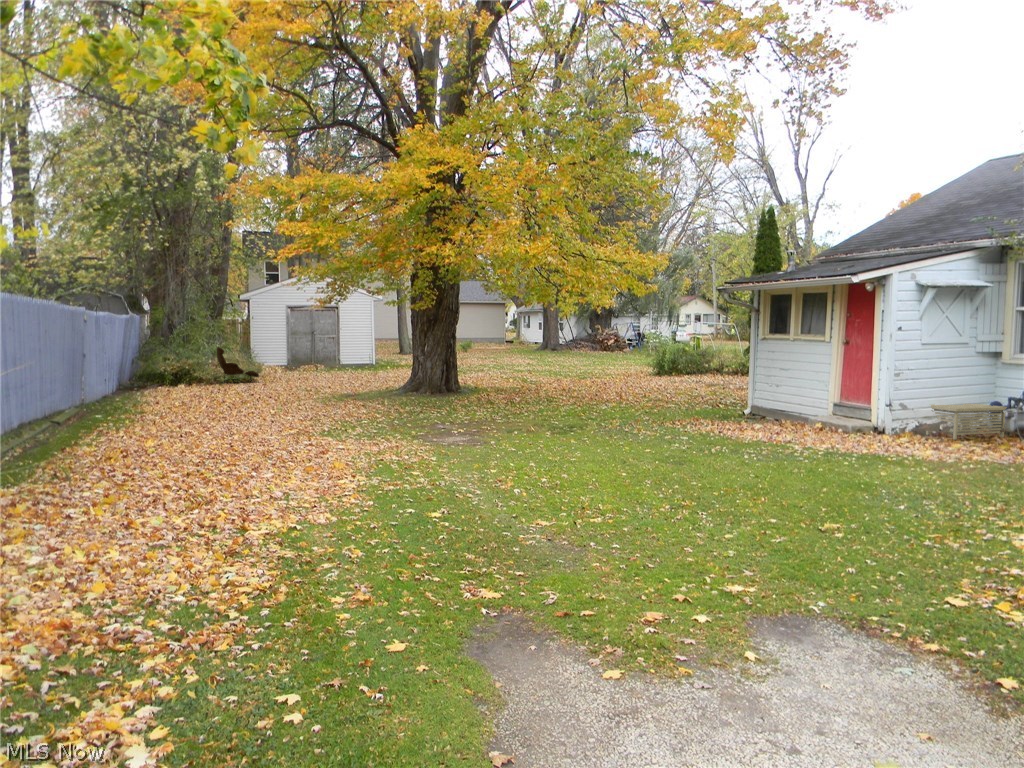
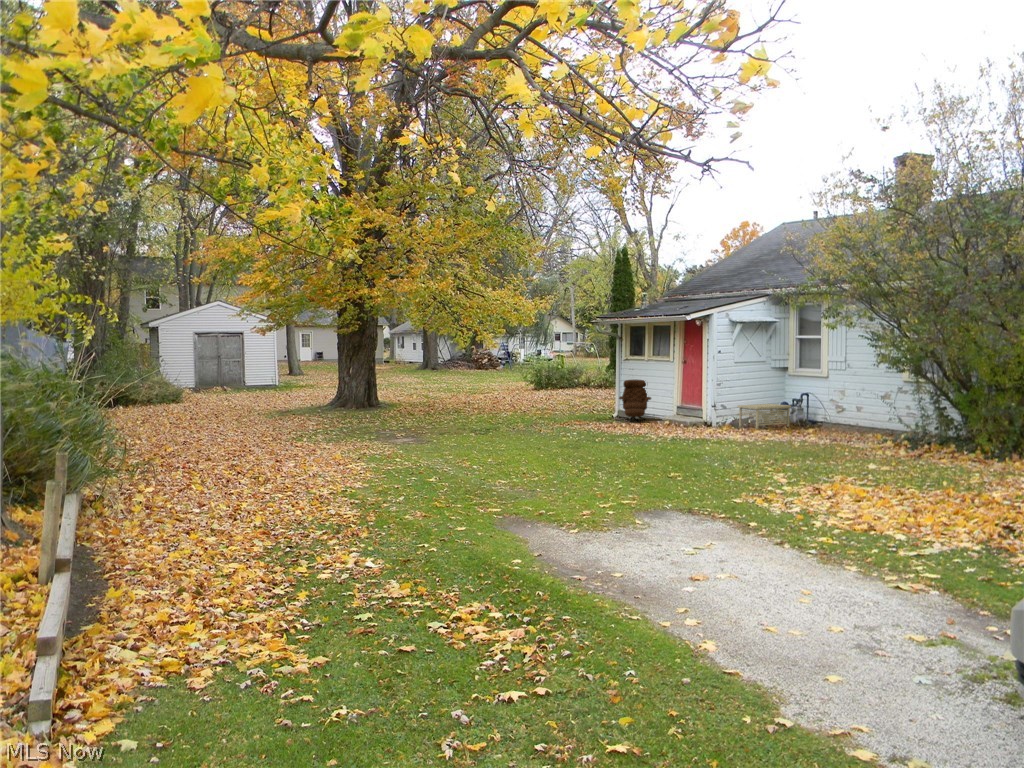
lounge chair: present [216,347,259,383] -> present [619,379,651,422]

